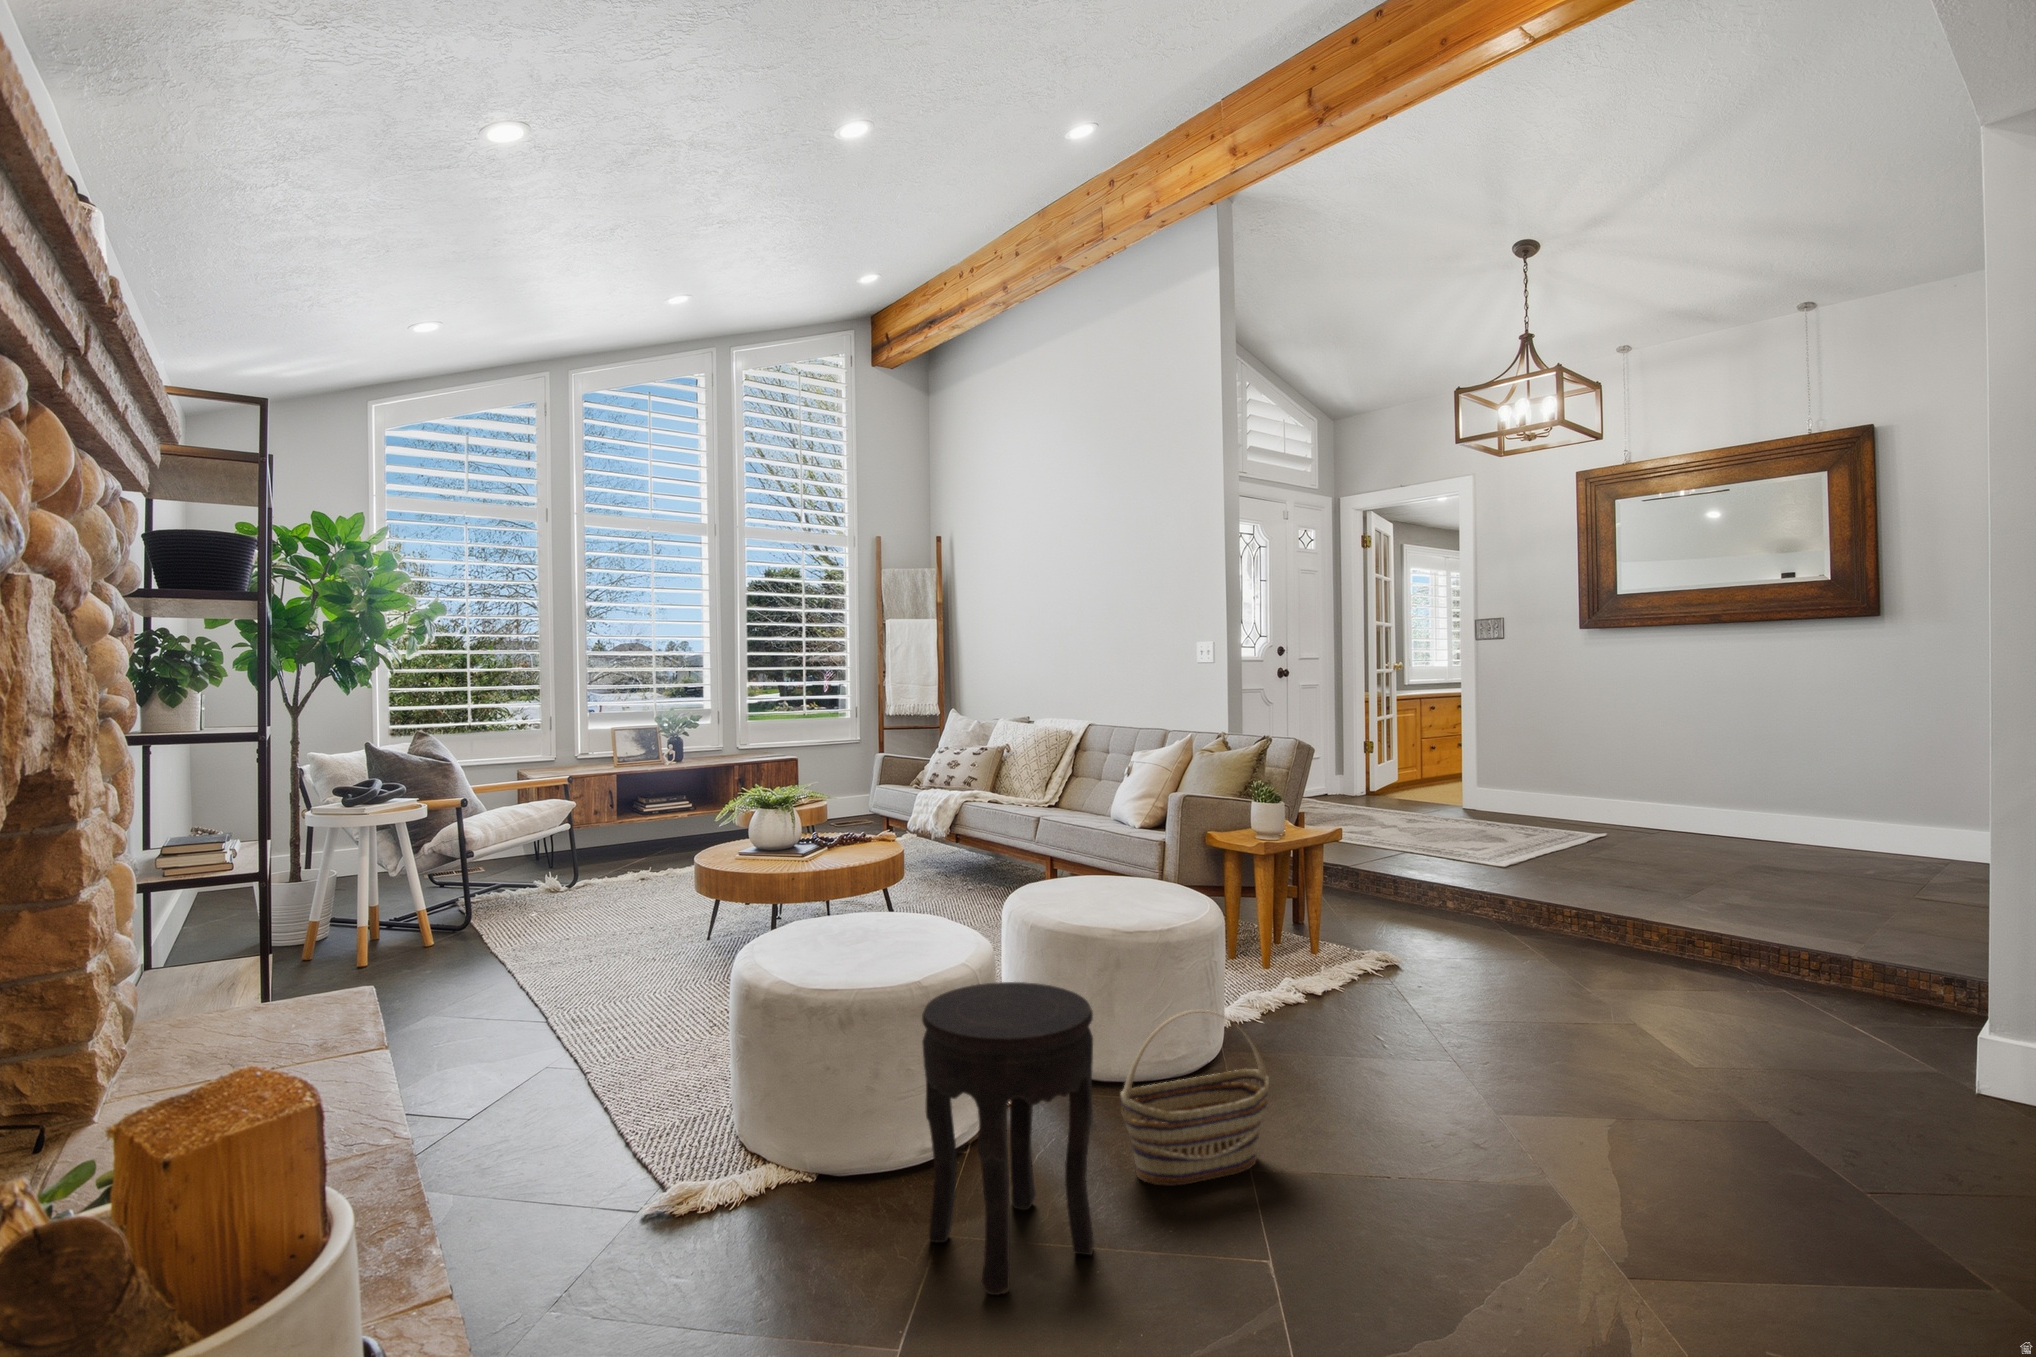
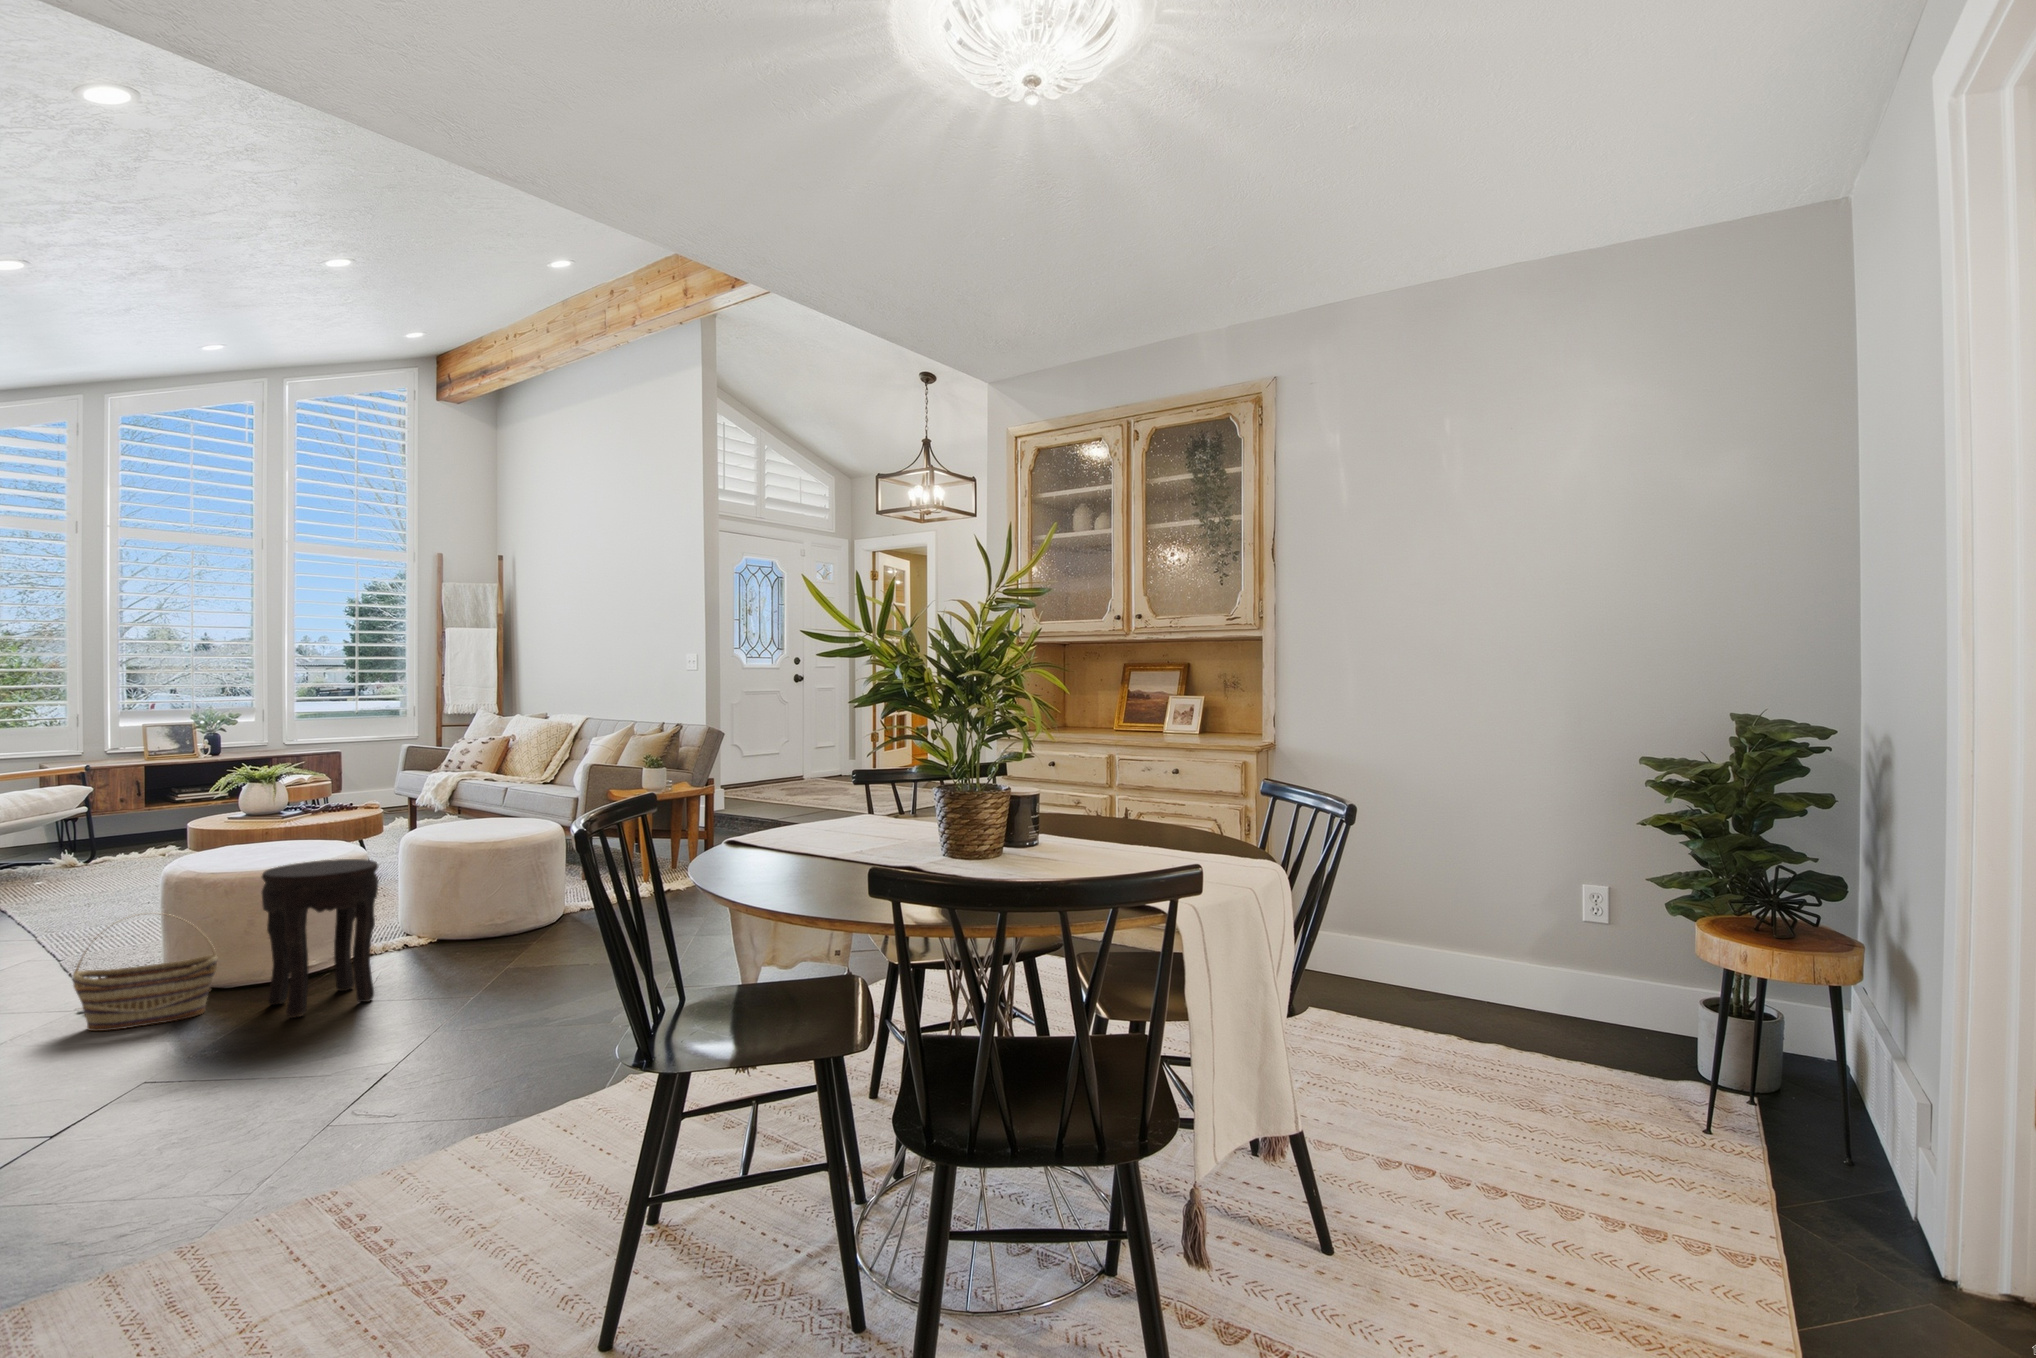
basket: present [1121,1010,1269,1186] -> present [73,915,217,1031]

